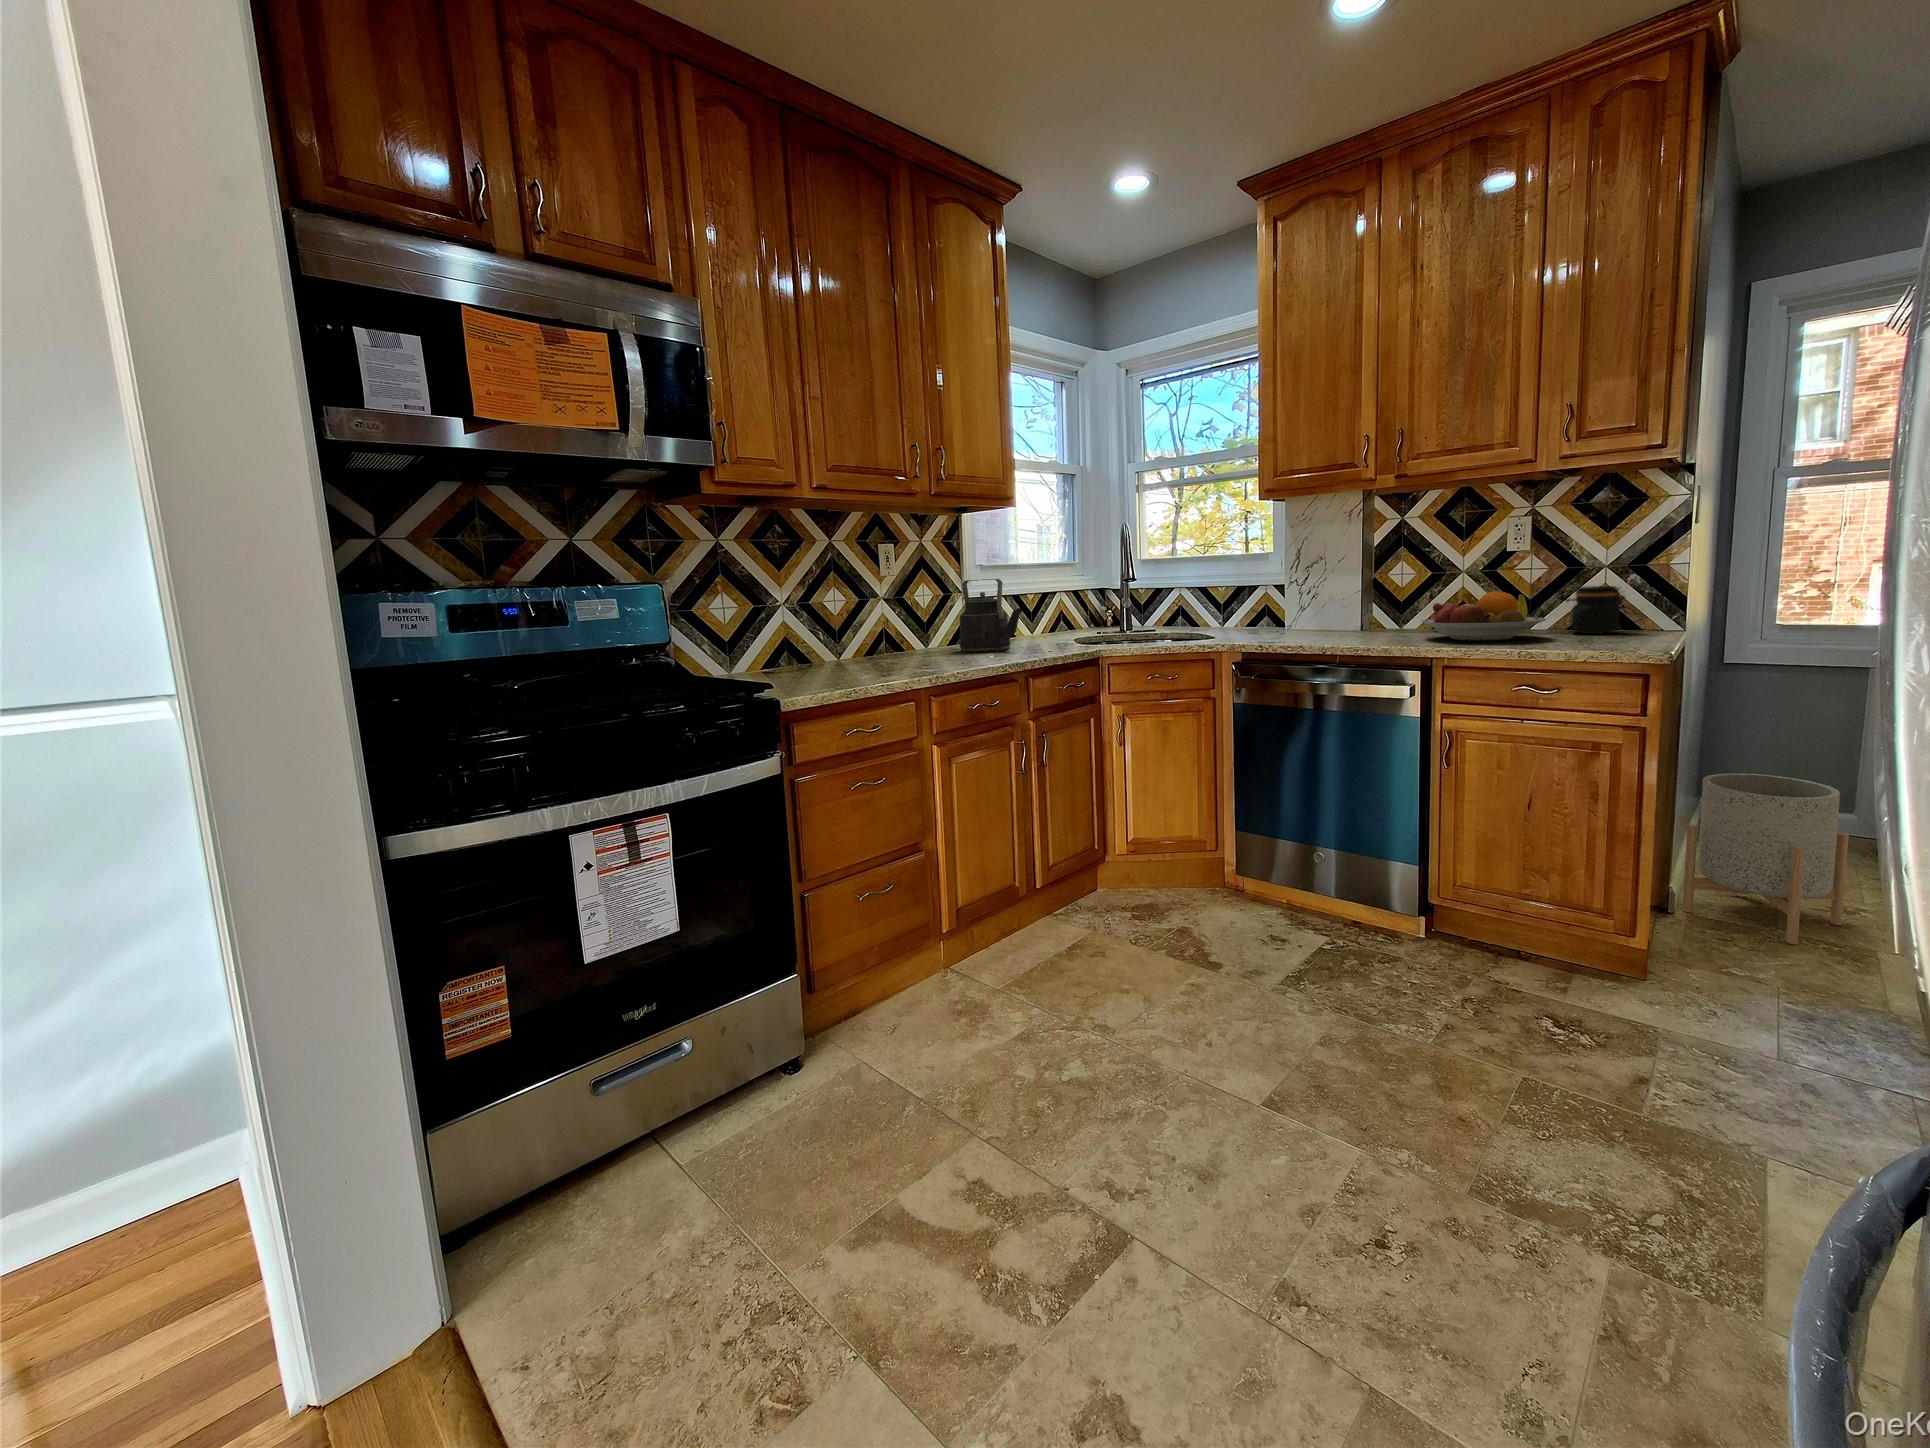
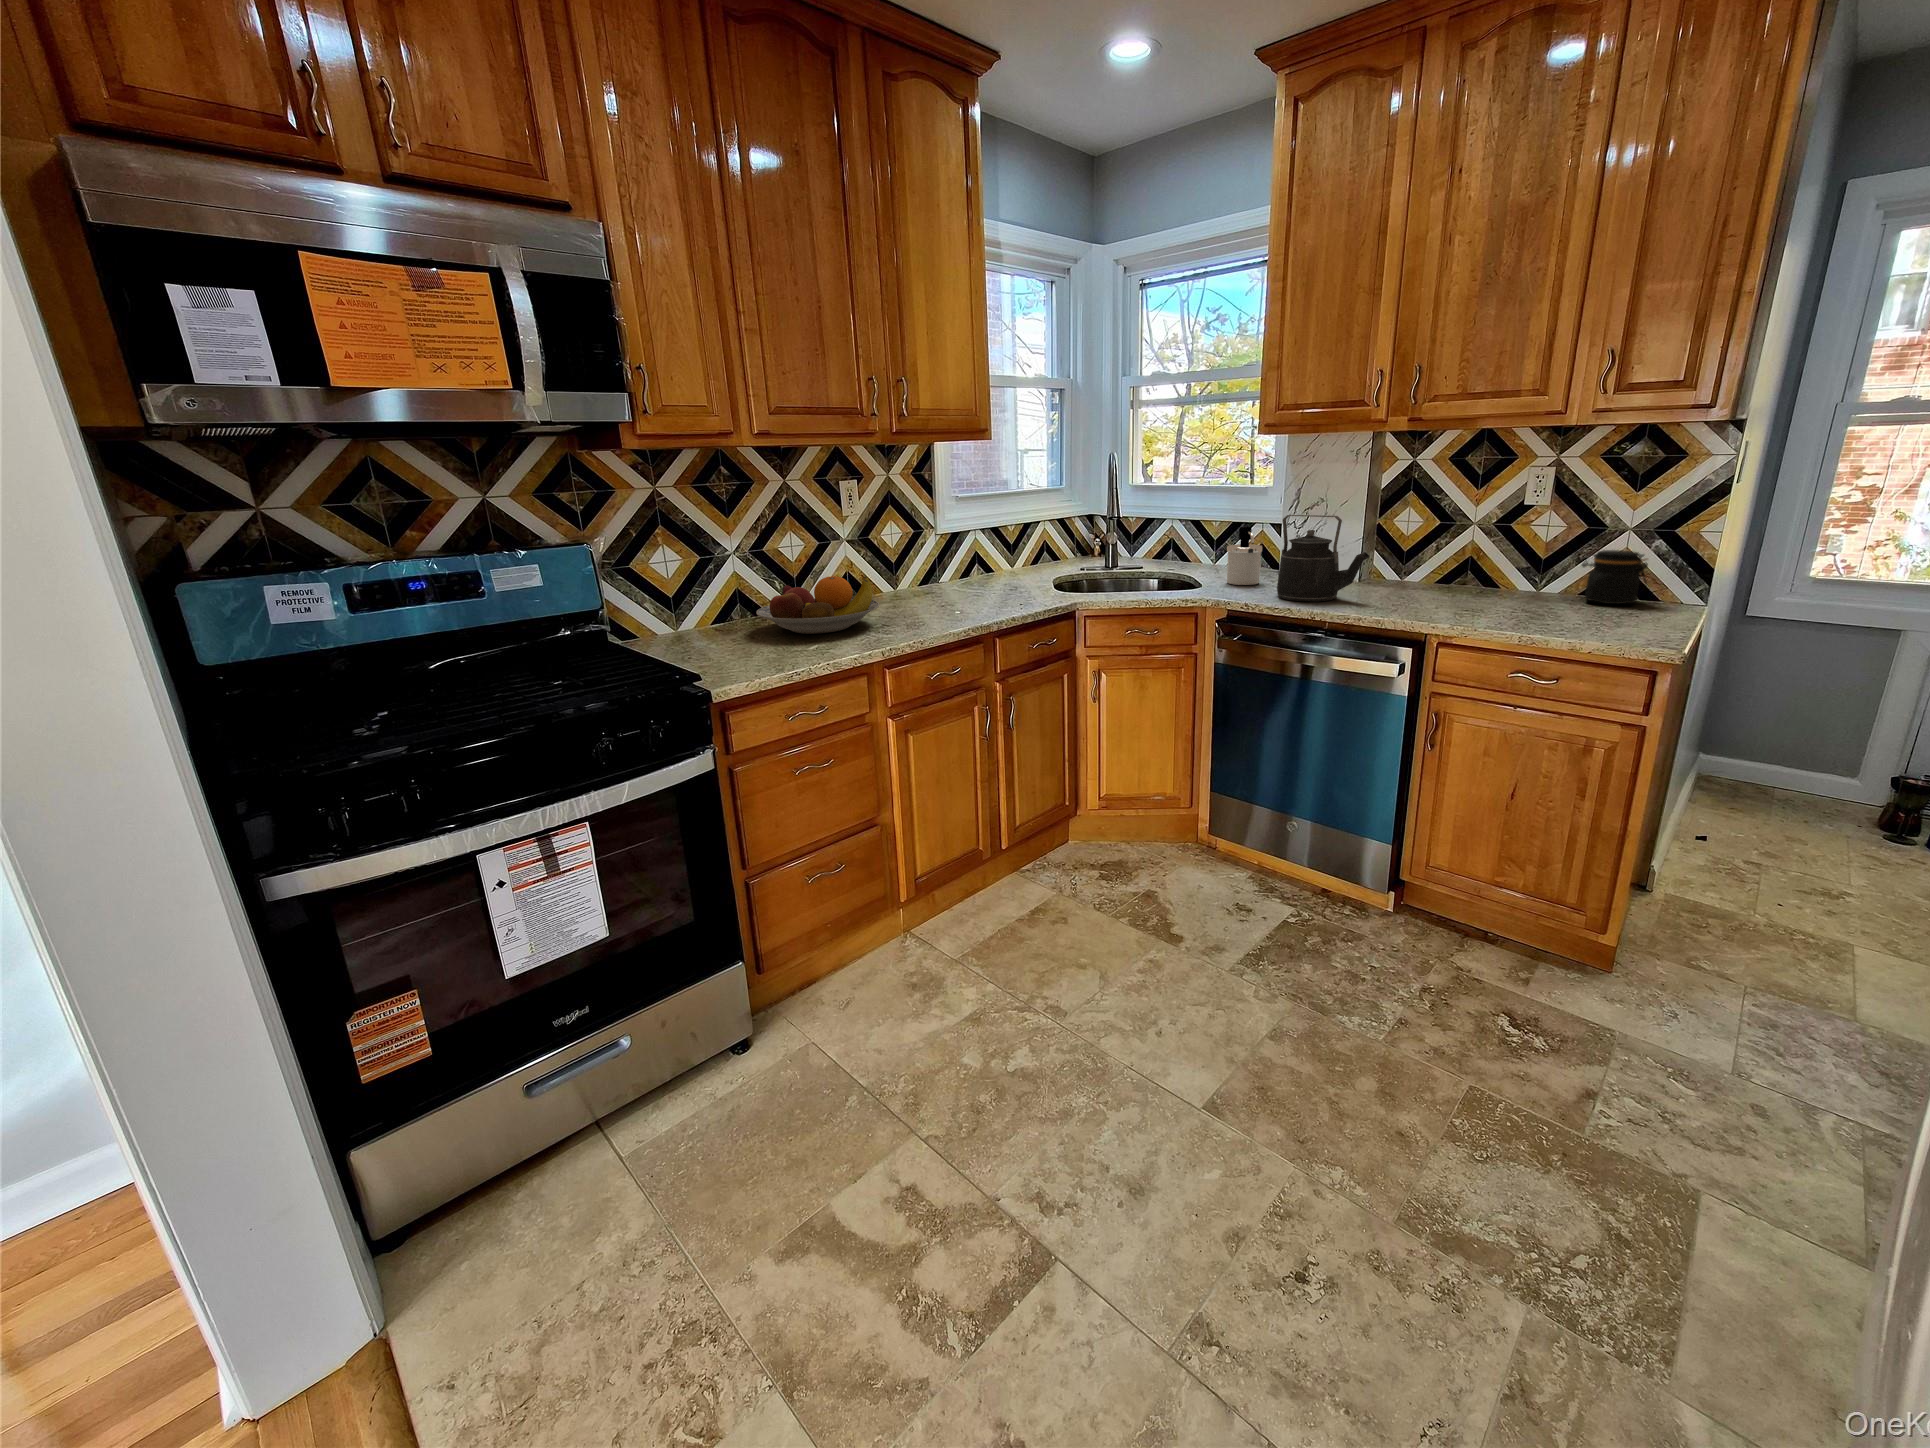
kettle: present [960,579,1022,652] -> present [1277,515,1369,601]
soap dispenser: none [1235,583,1268,636] -> present [1227,527,1262,585]
fruit bowl: present [1421,591,1546,641] -> present [756,576,880,634]
planter: present [1683,773,1849,944] -> none [1663,755,1847,938]

